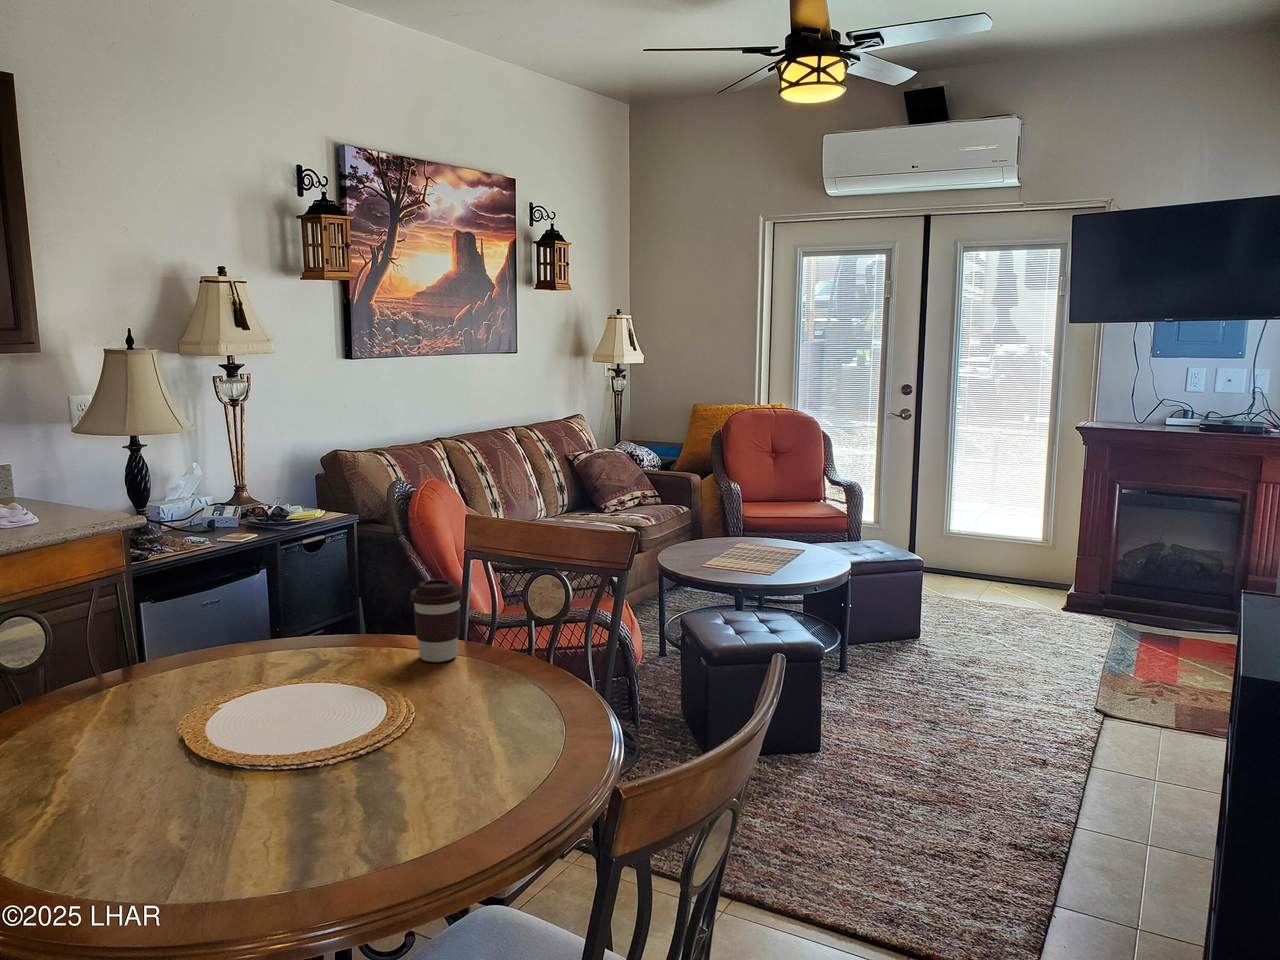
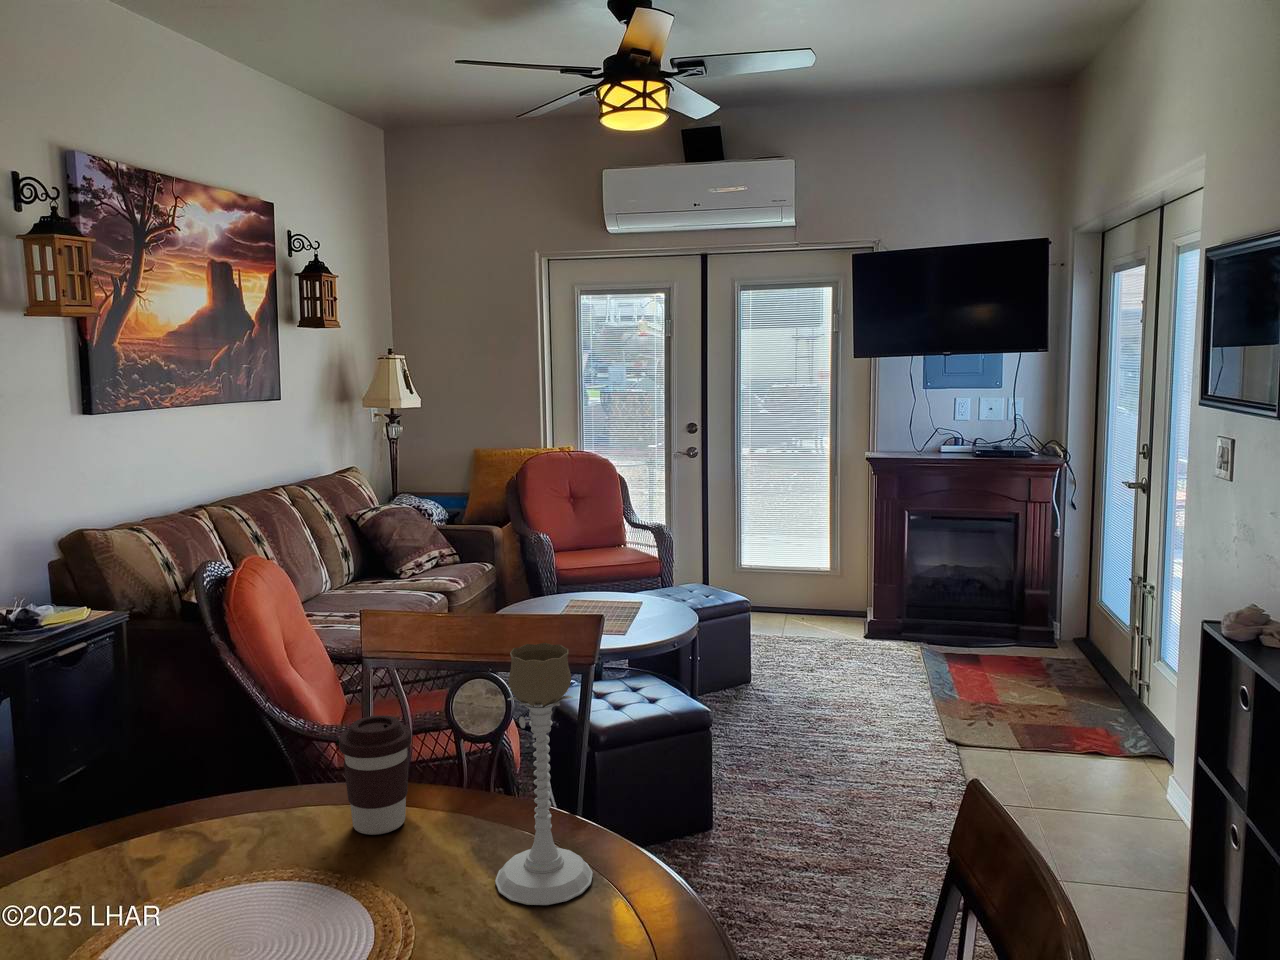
candle holder: none [488,528,558,712] -> present [495,643,593,905]

